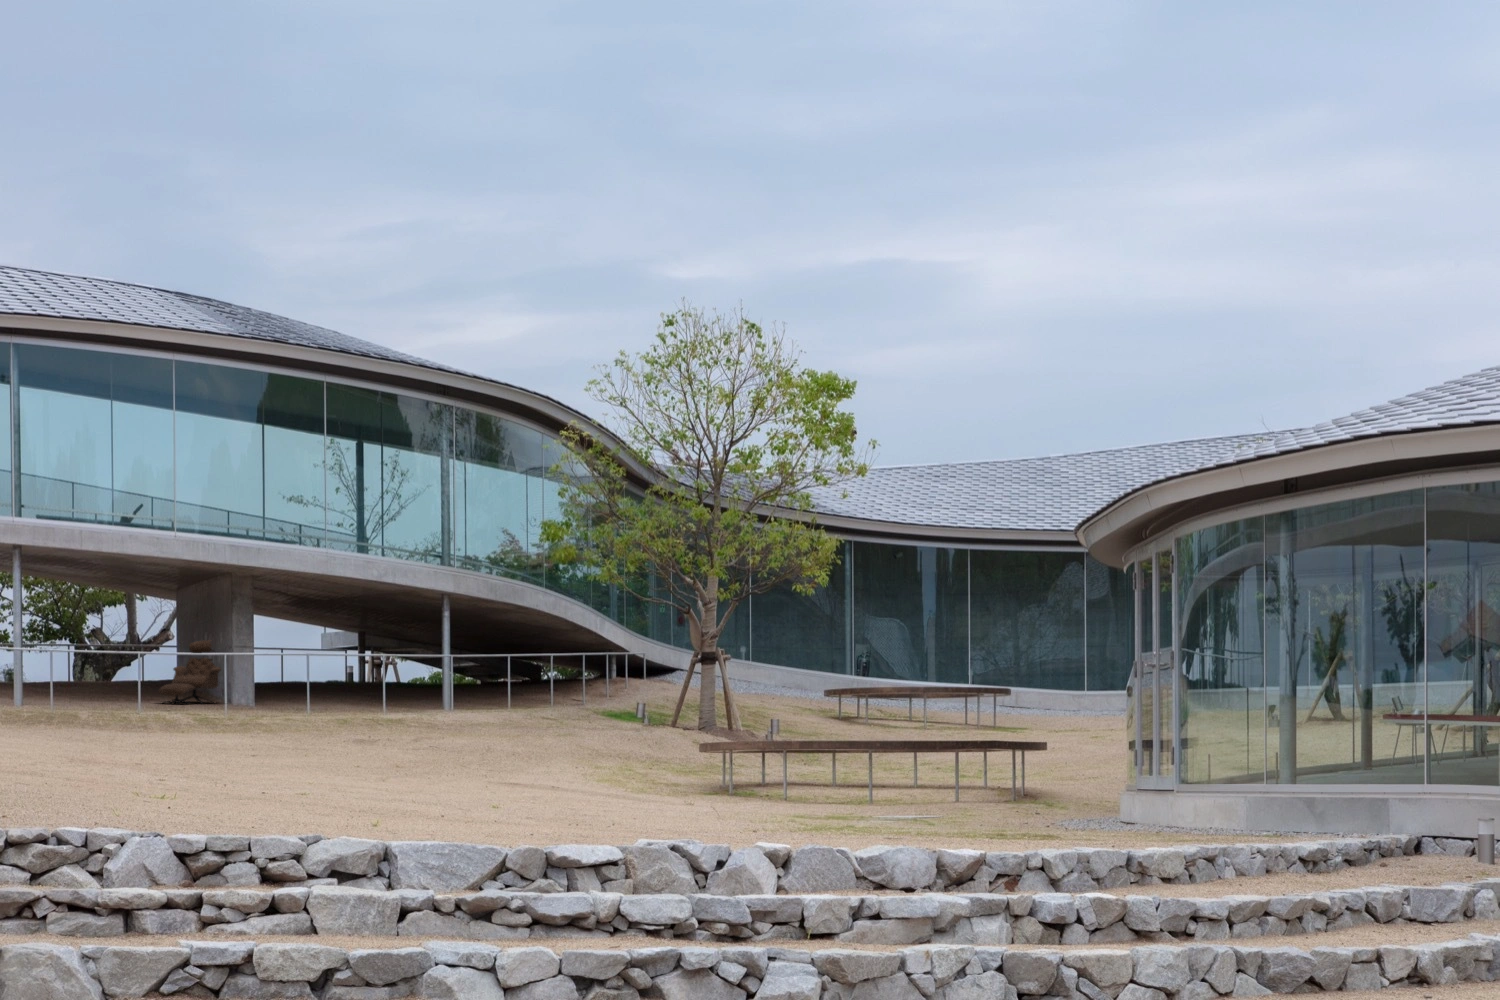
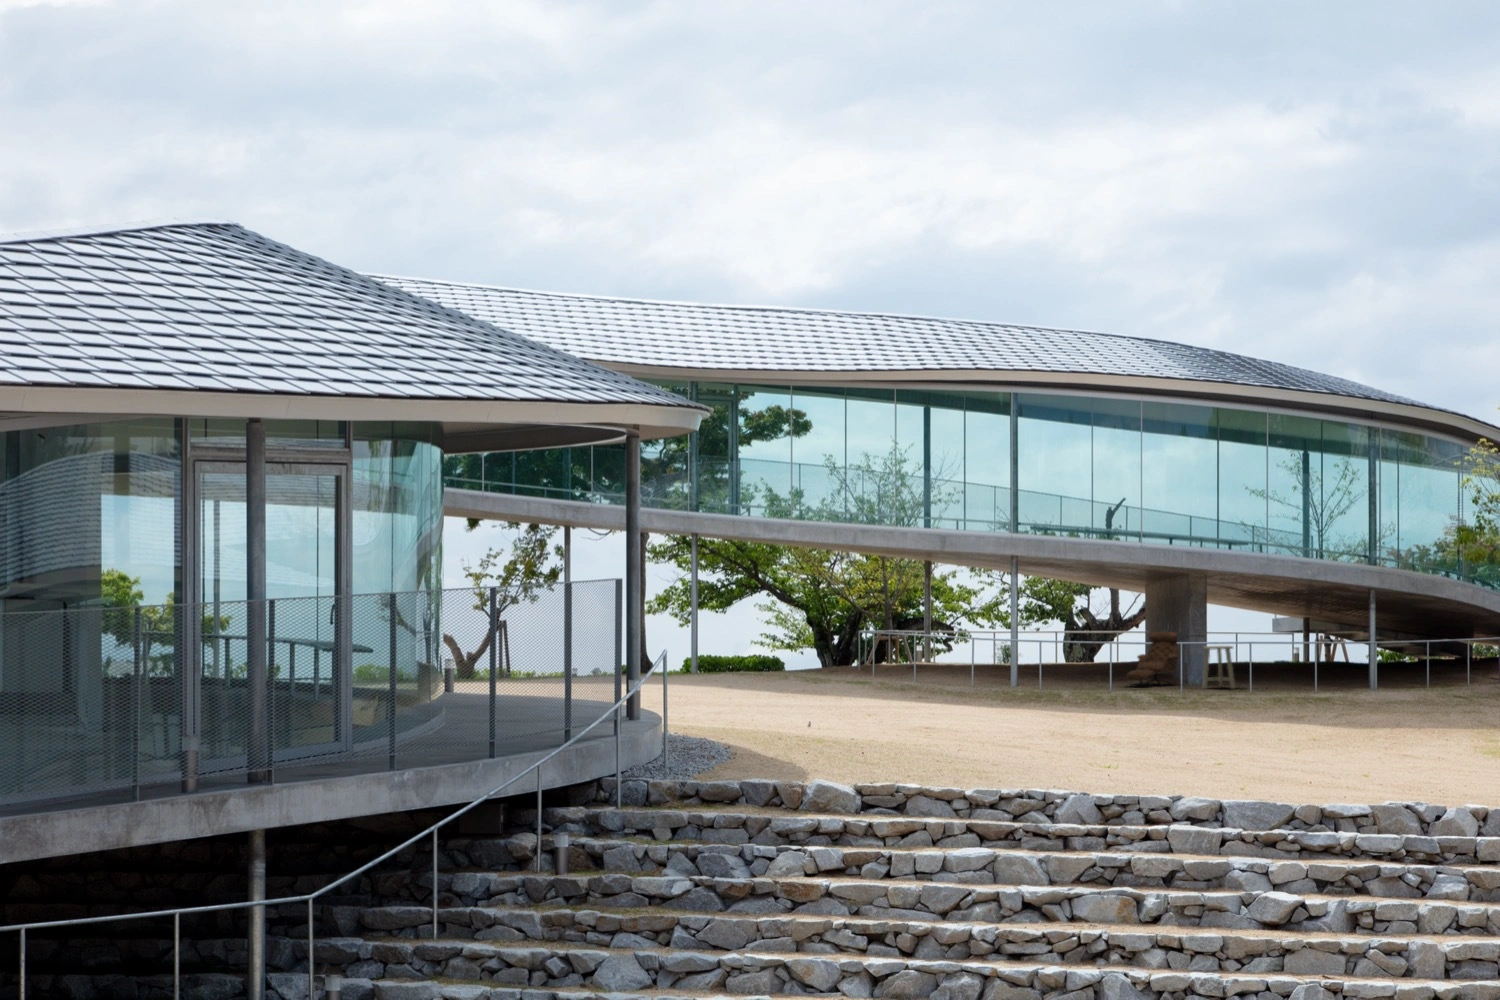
stool: none [251,658,291,708] -> present [1202,646,1235,689]

